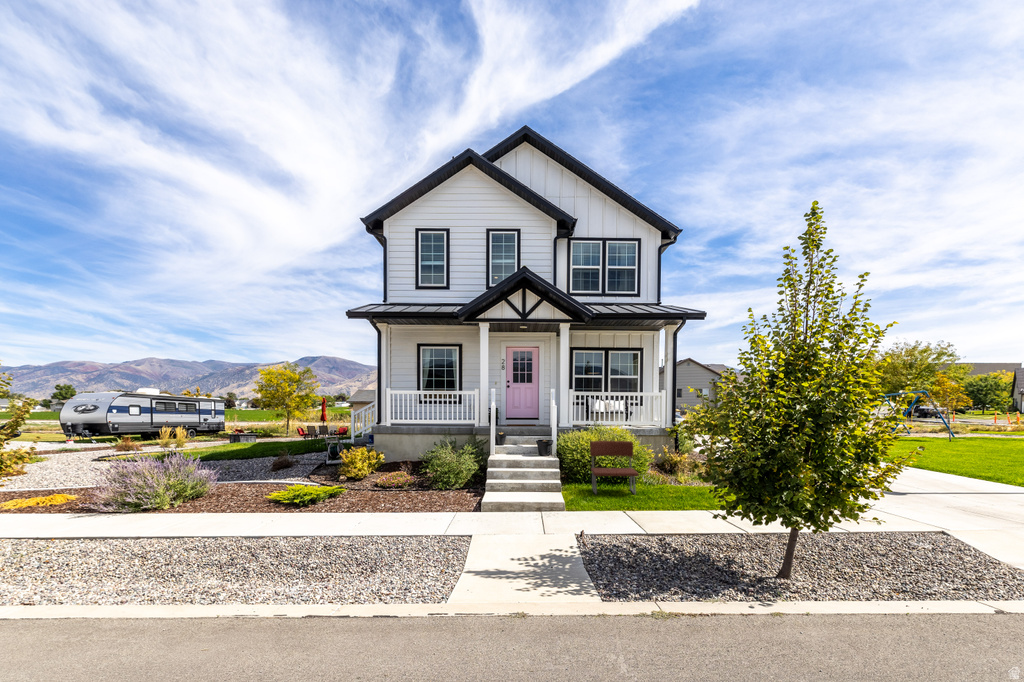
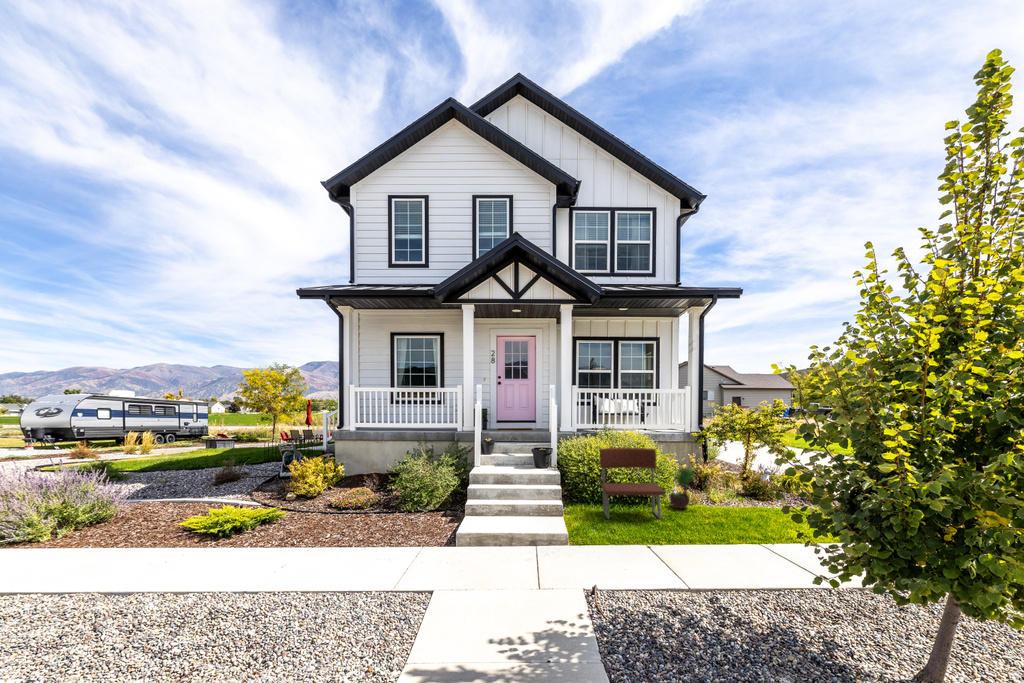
potted tree: none [644,454,664,488] -> present [670,469,692,509]

